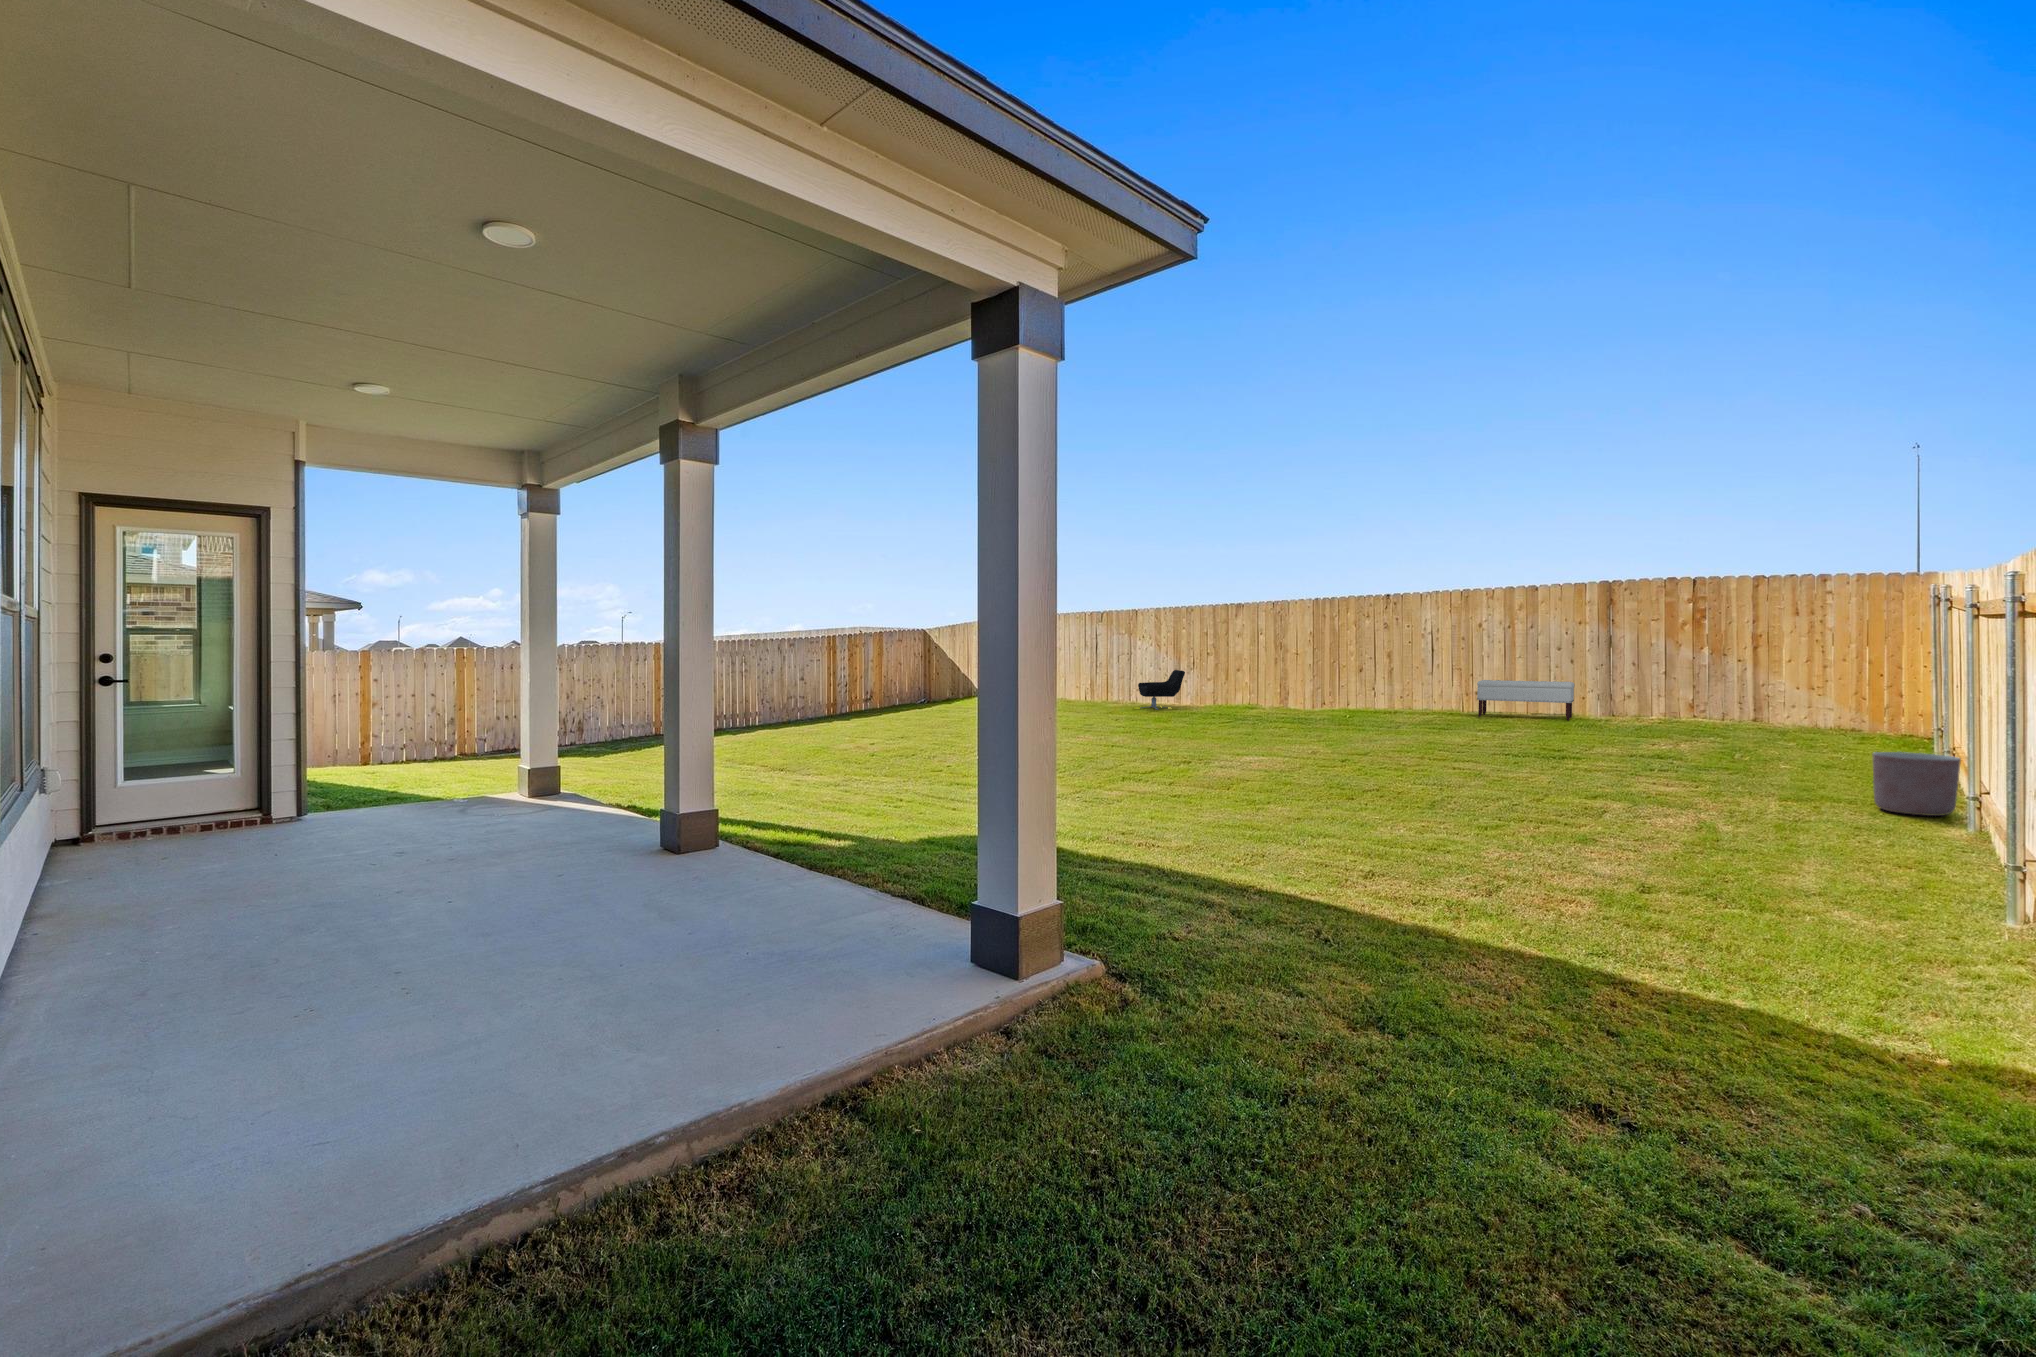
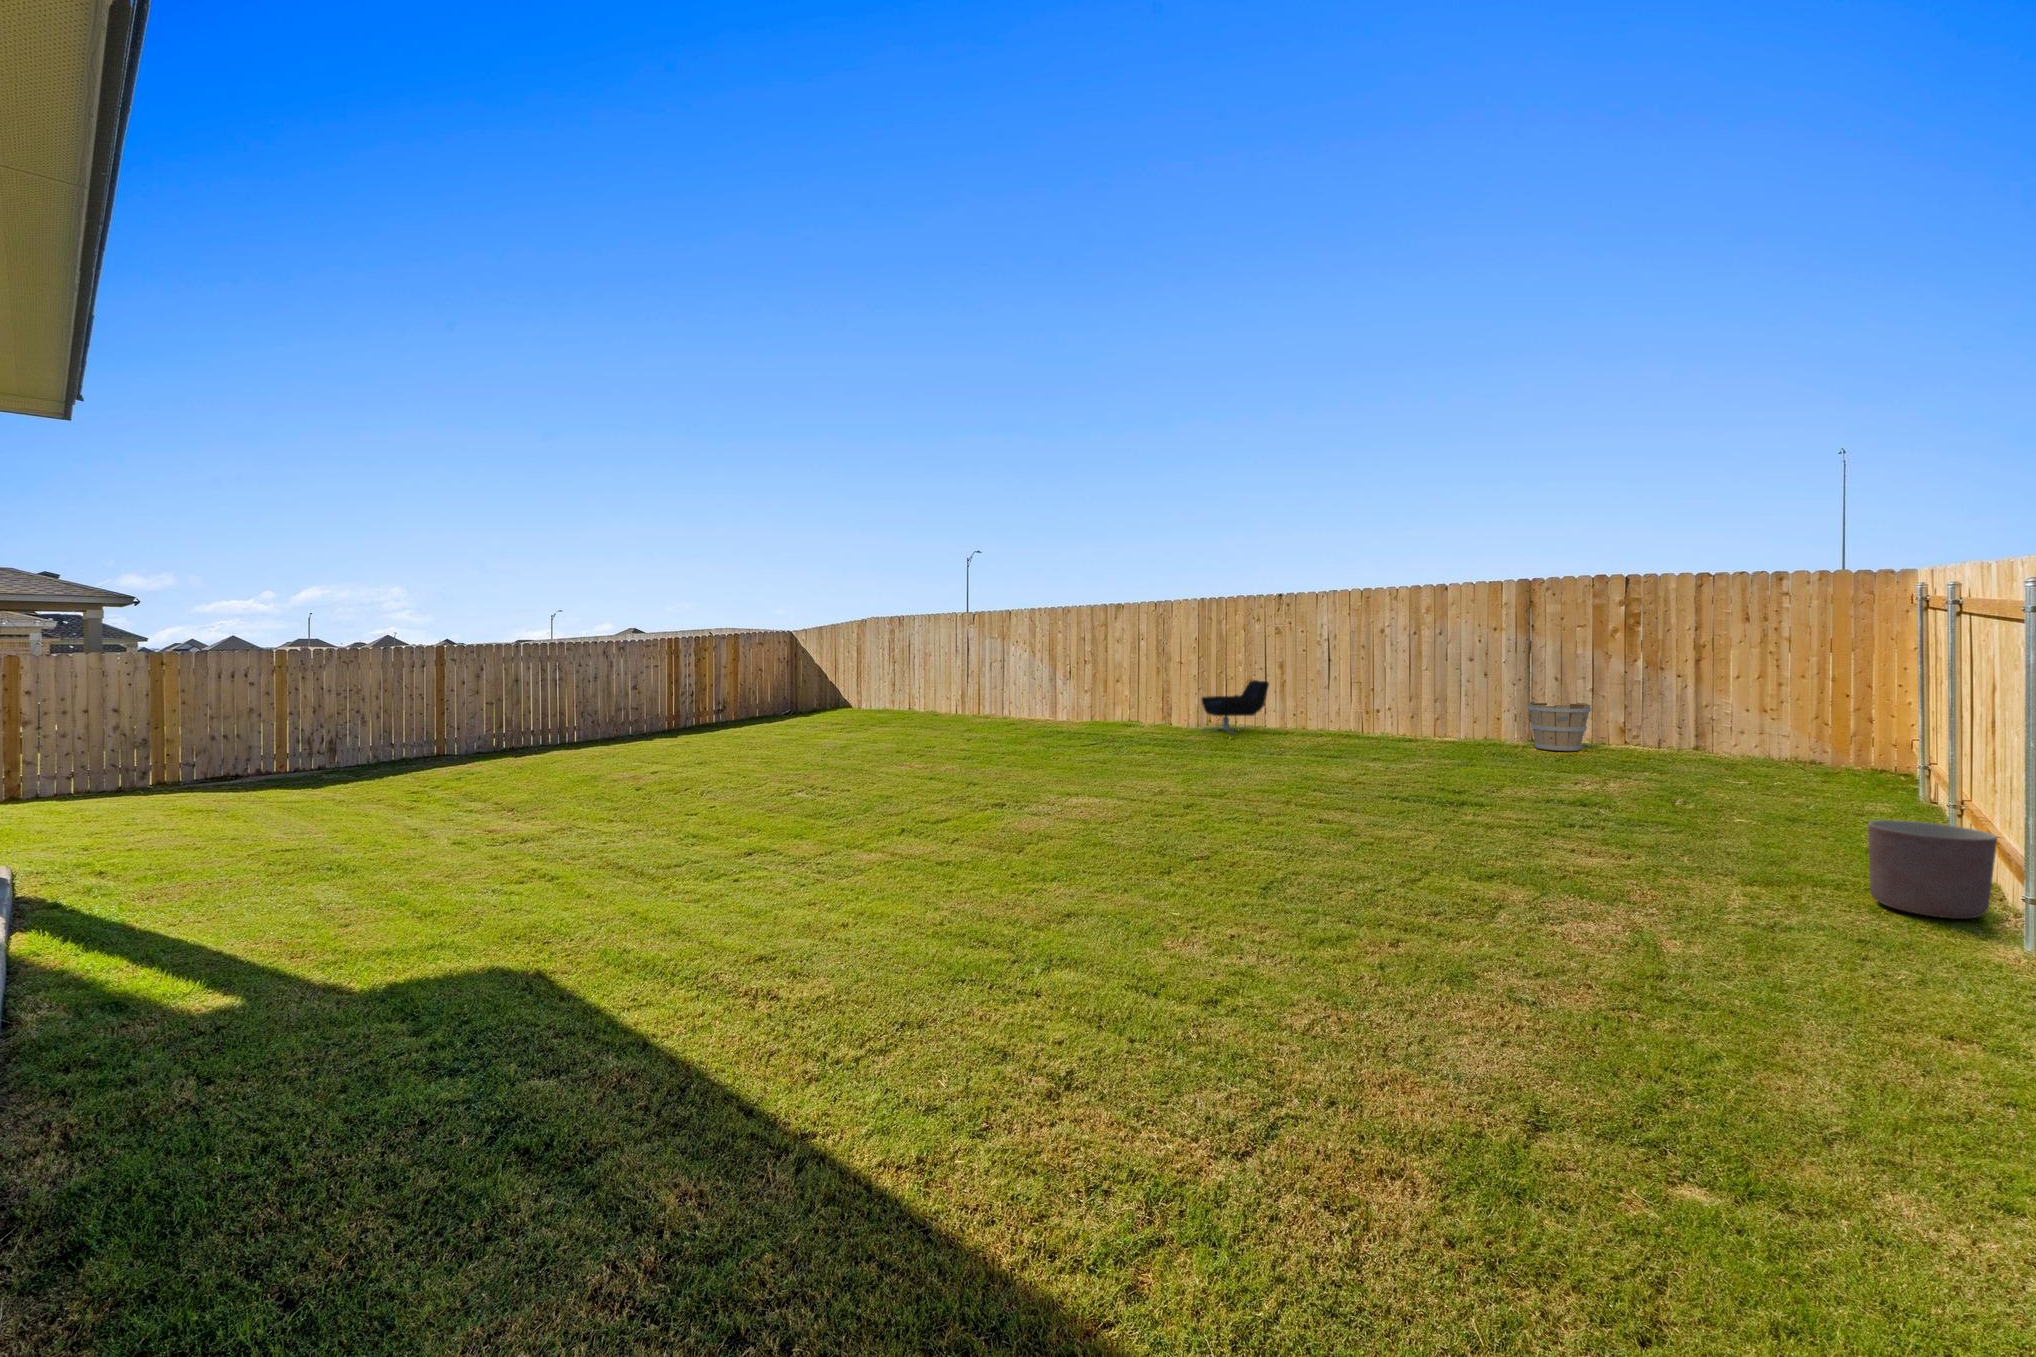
lounge chair: present [1138,670,1185,710] -> present [1201,680,1269,733]
bench: present [1477,680,1575,721] -> none [1376,695,1488,745]
wooden bucket: none [1610,684,1665,724] -> present [1528,702,1591,751]

